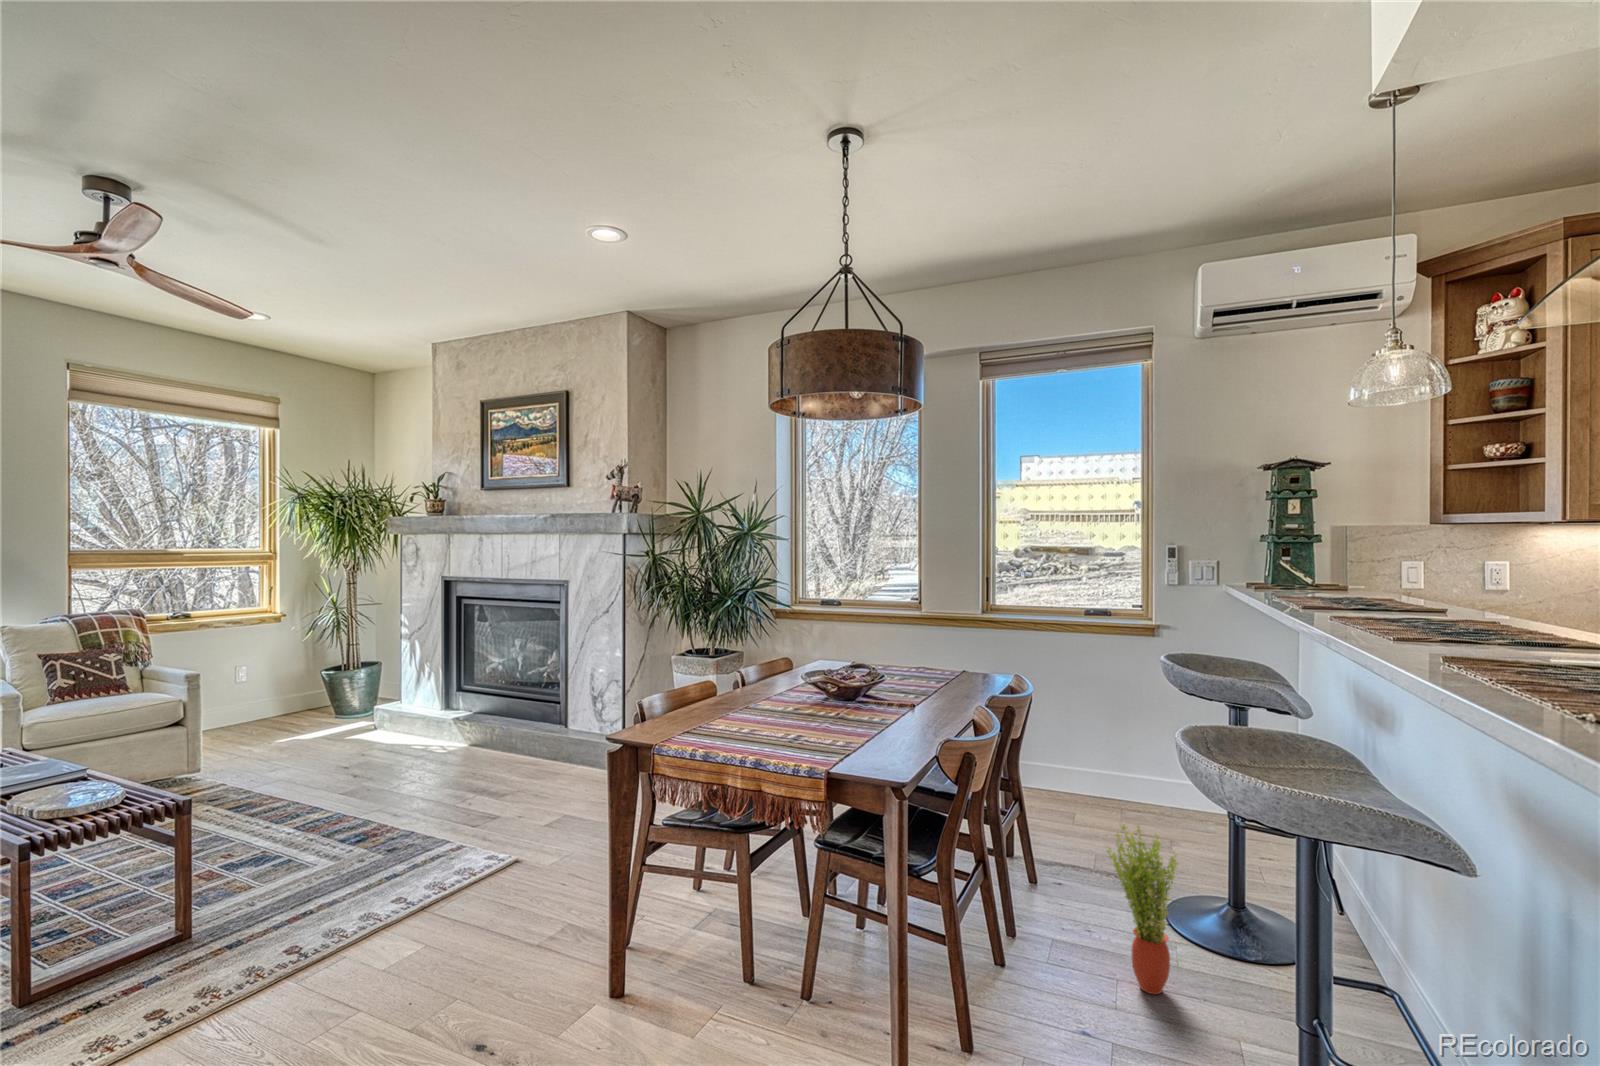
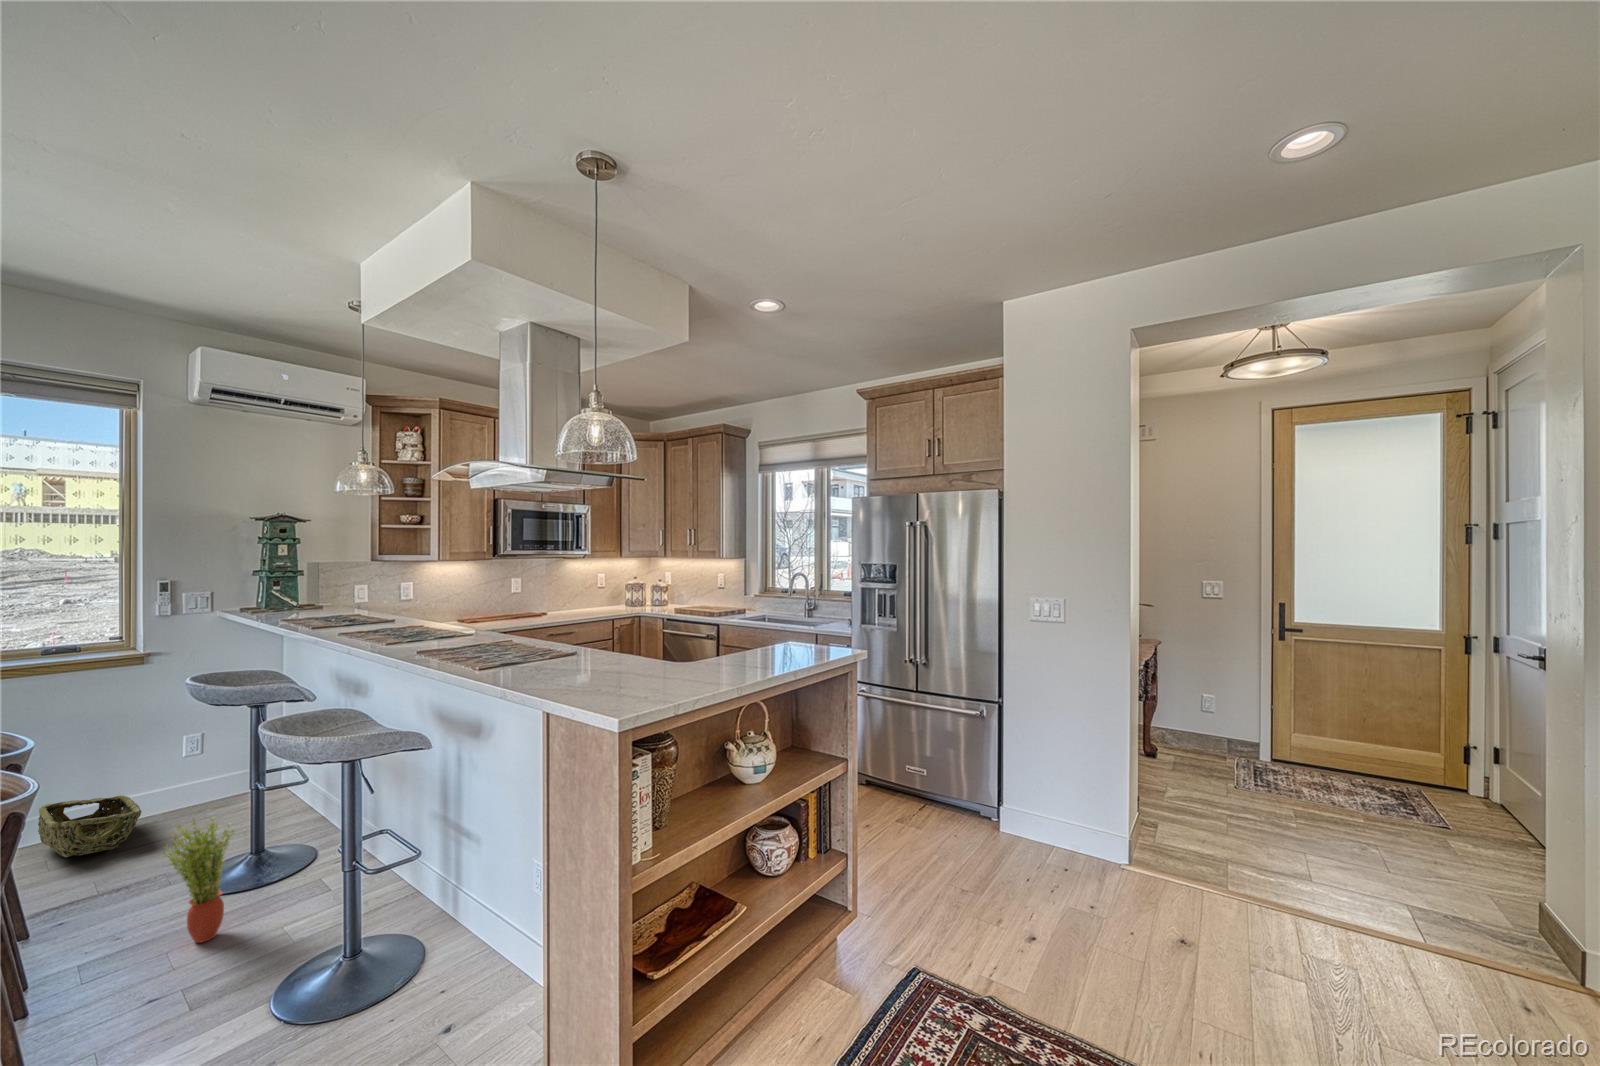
woven basket: none [1074,757,1144,826] -> present [38,796,141,857]

